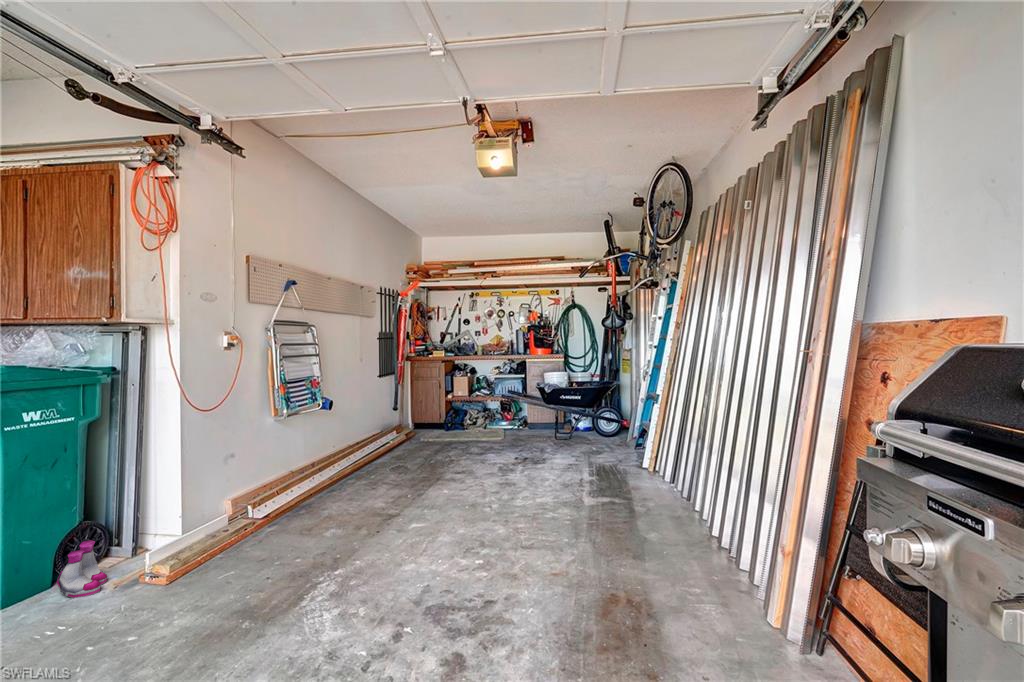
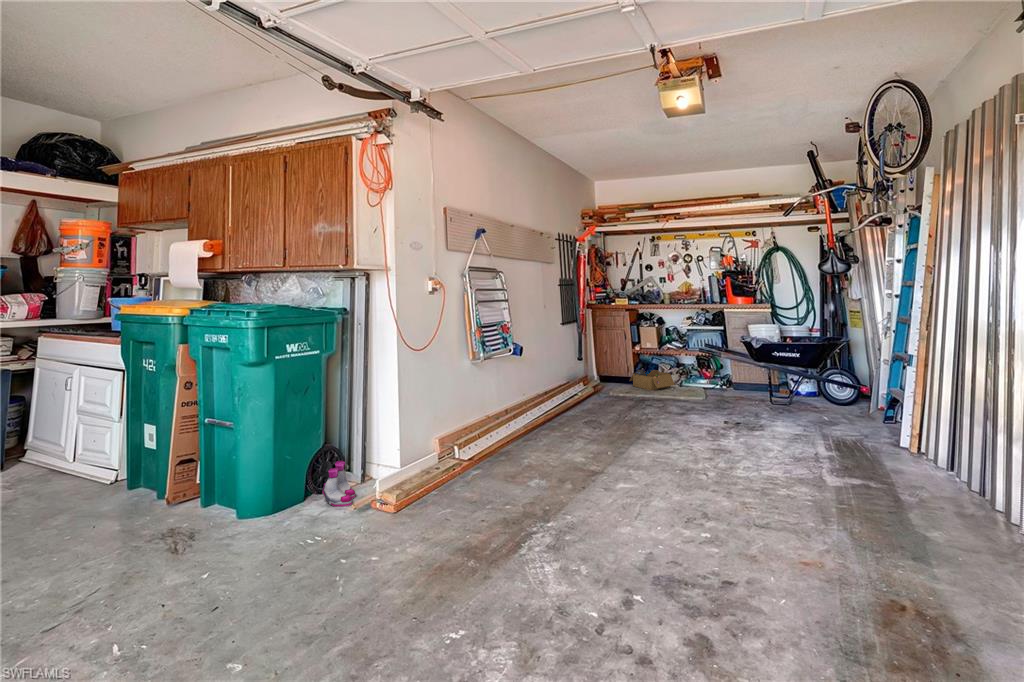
cardboard box: none [447,414,486,433] -> present [630,370,674,390]

